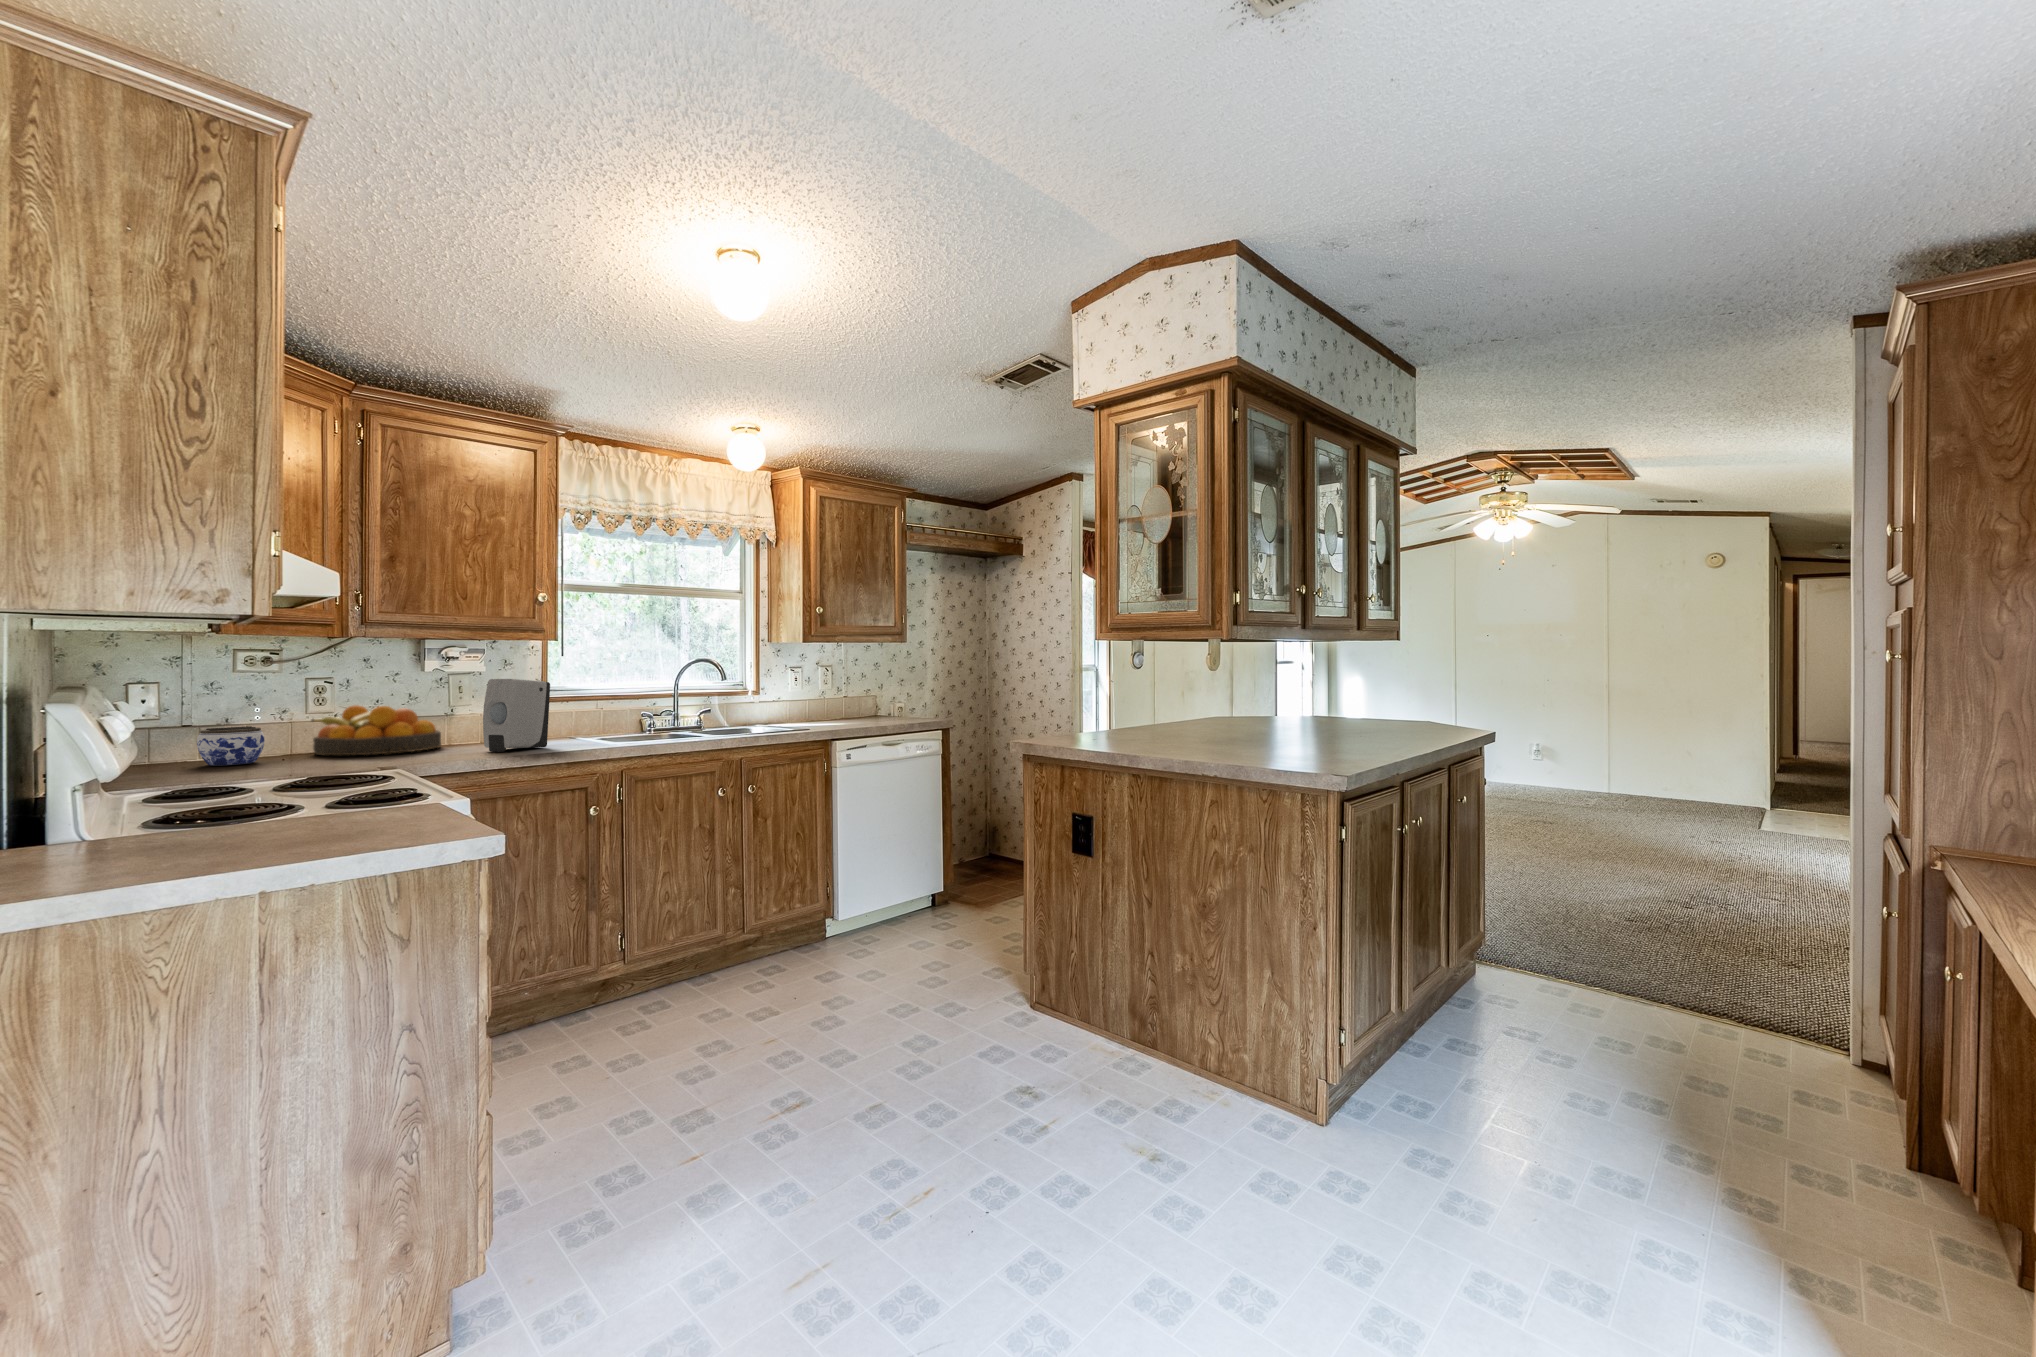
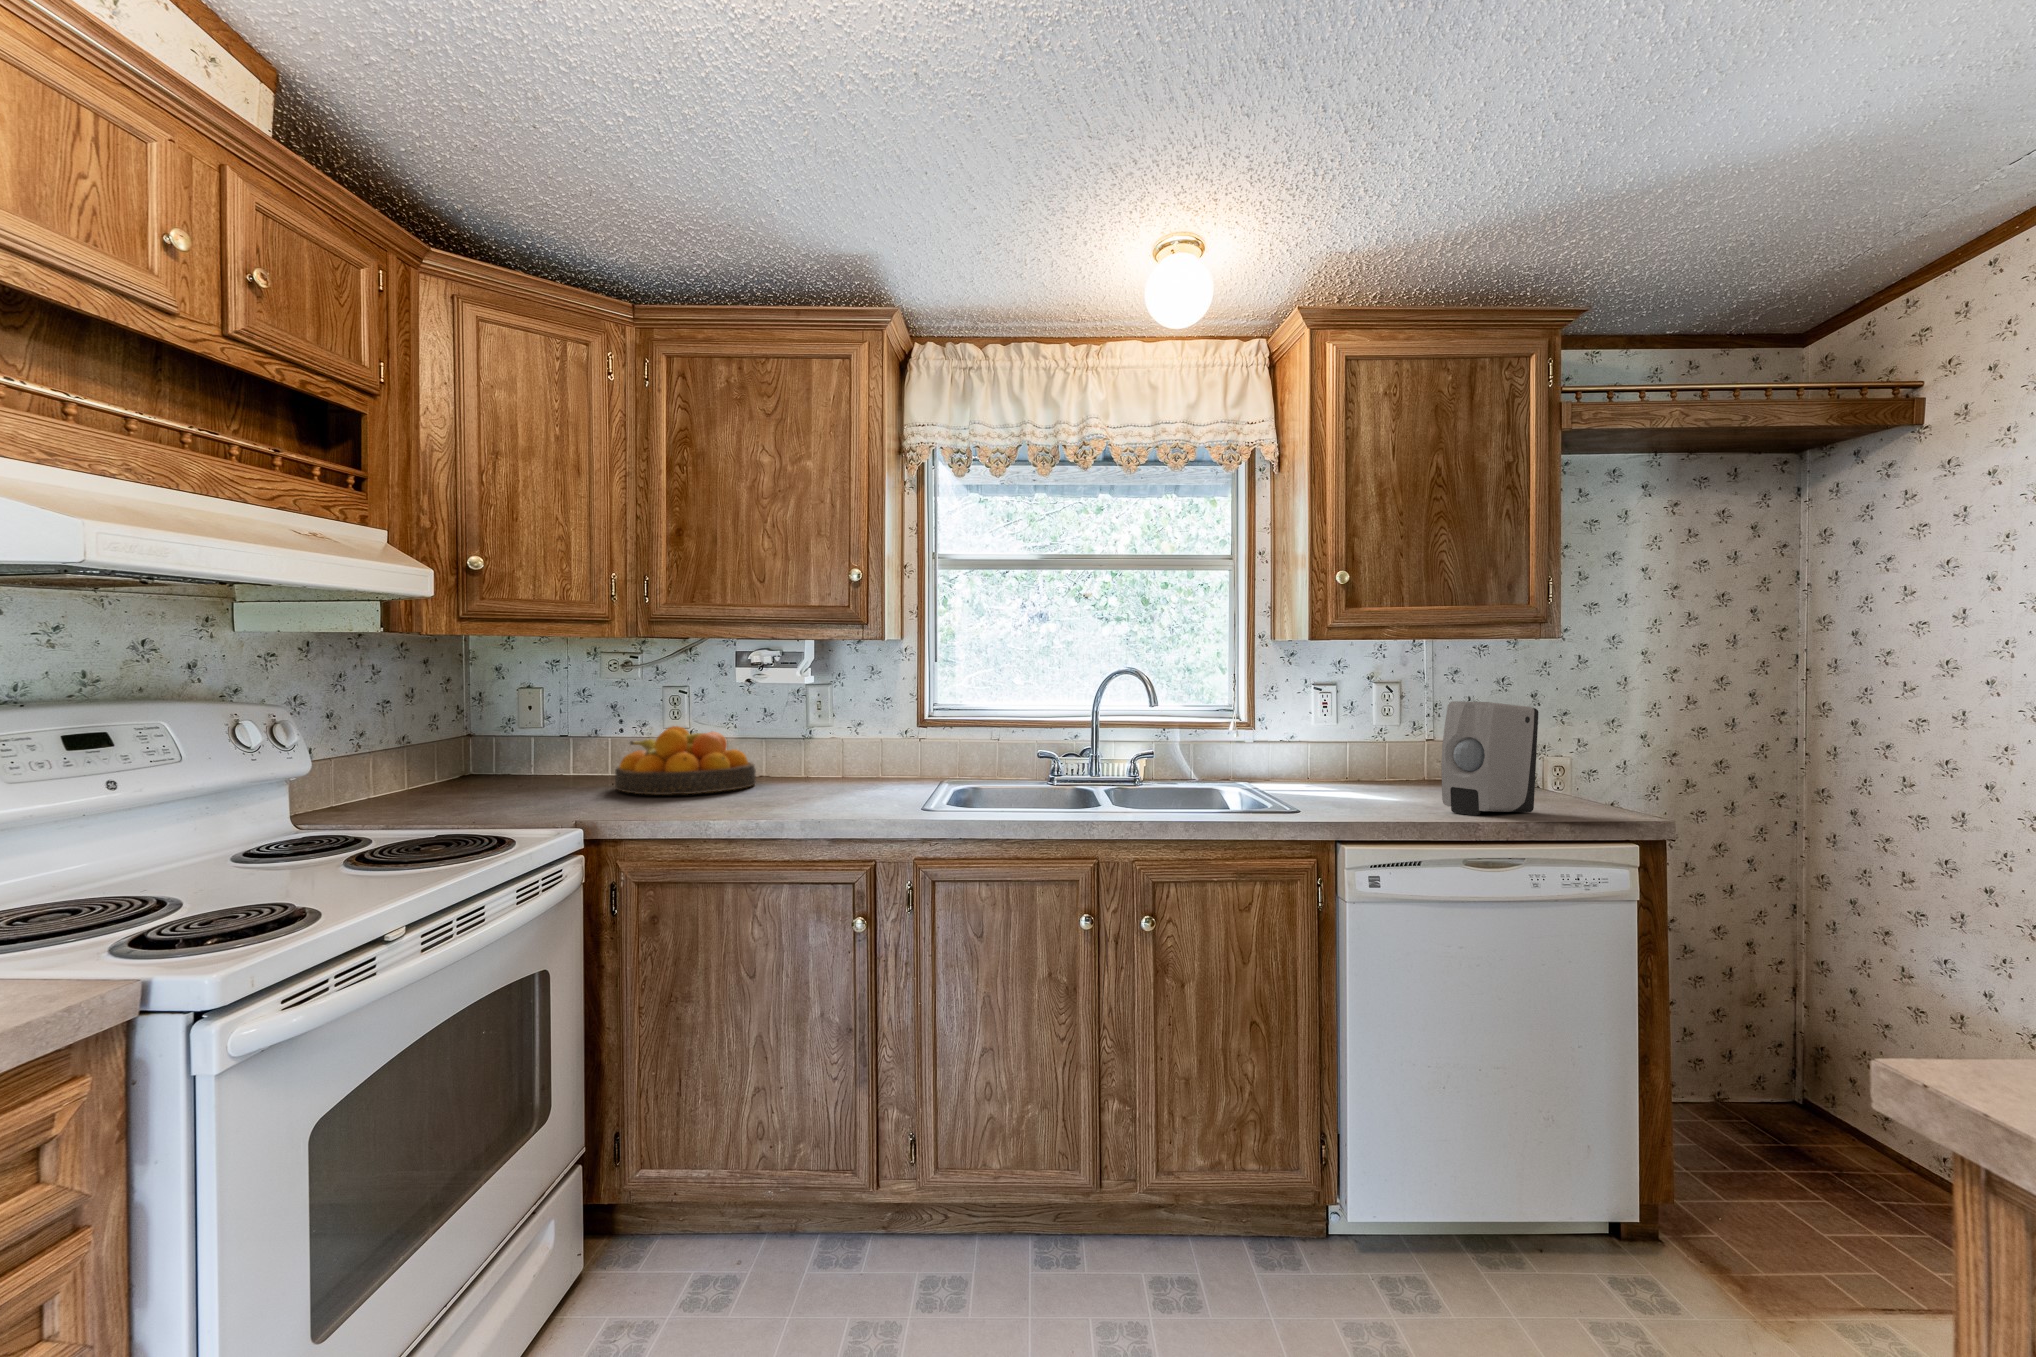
soap dispenser: present [483,679,550,752] -> present [1441,701,1538,816]
jar: present [197,726,265,766] -> none [493,748,560,795]

